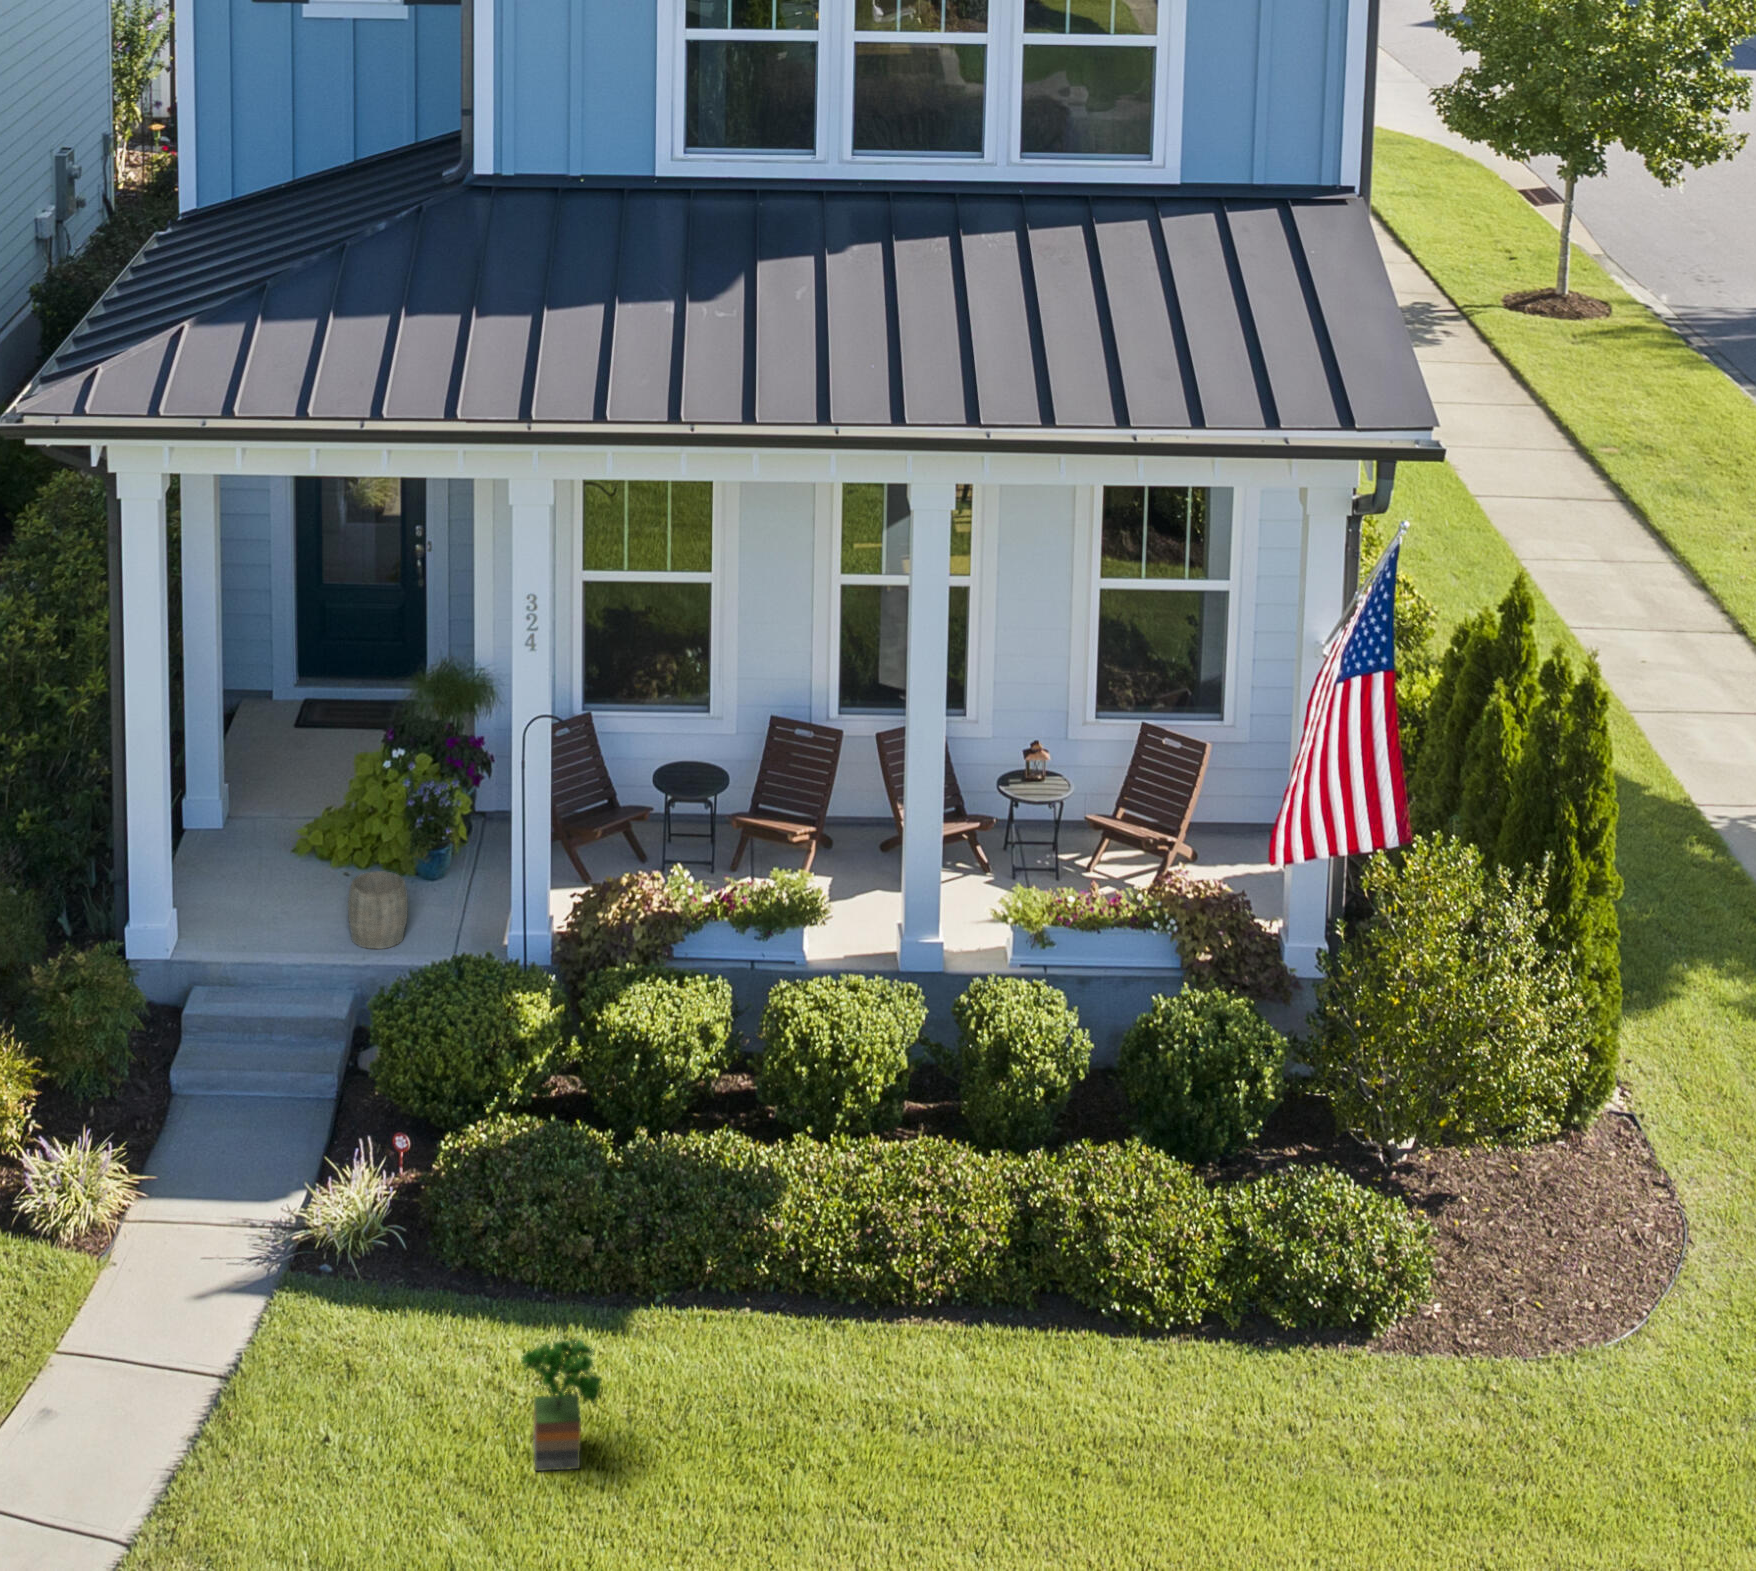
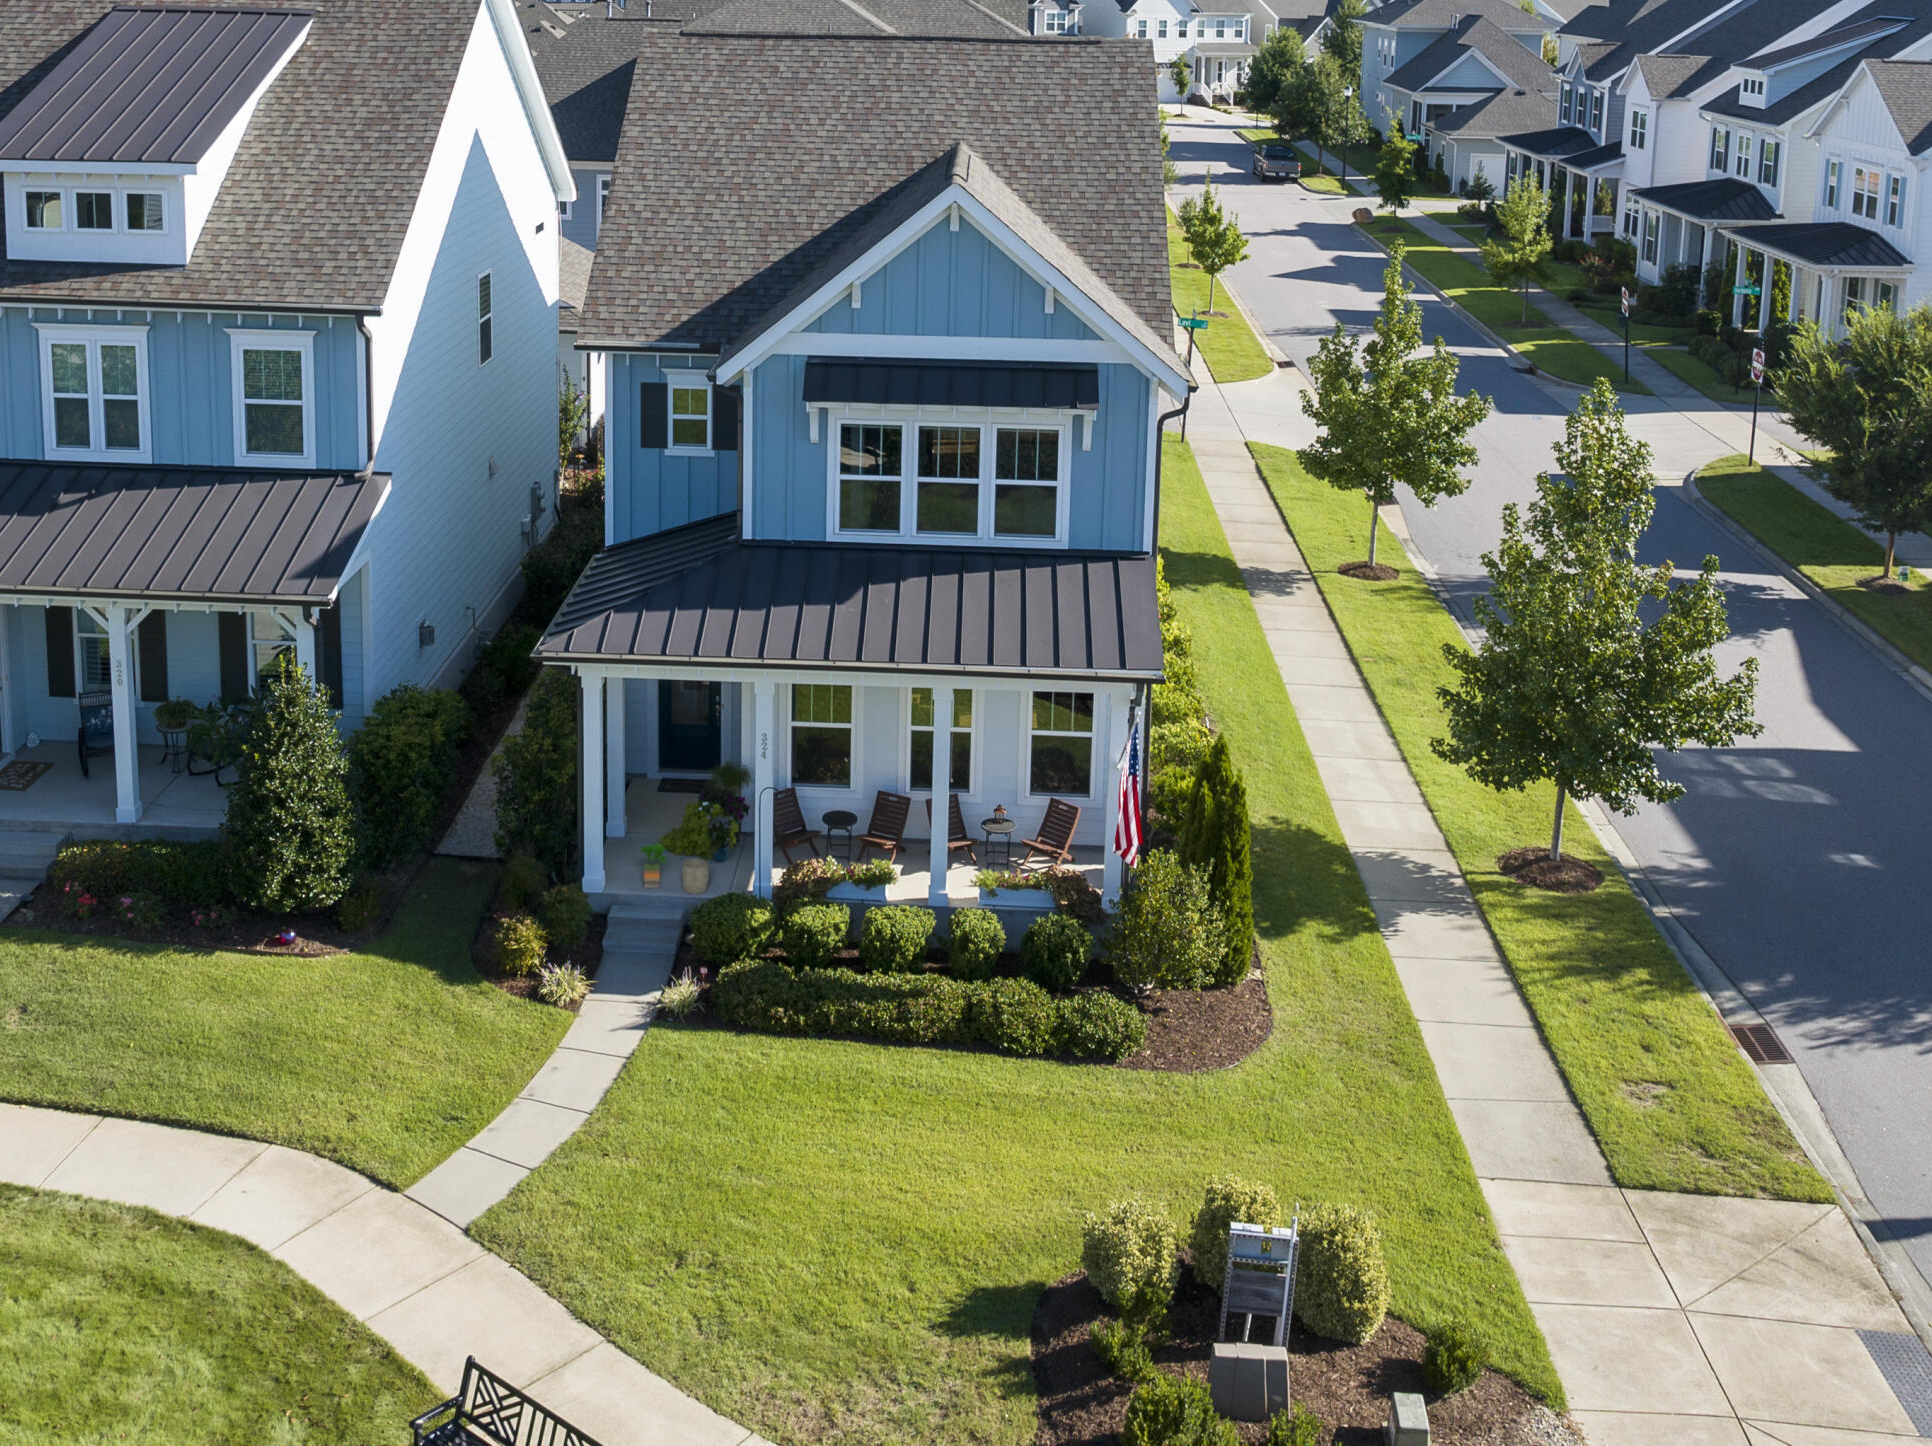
potted tree: present [521,1339,602,1471] -> present [640,844,666,888]

